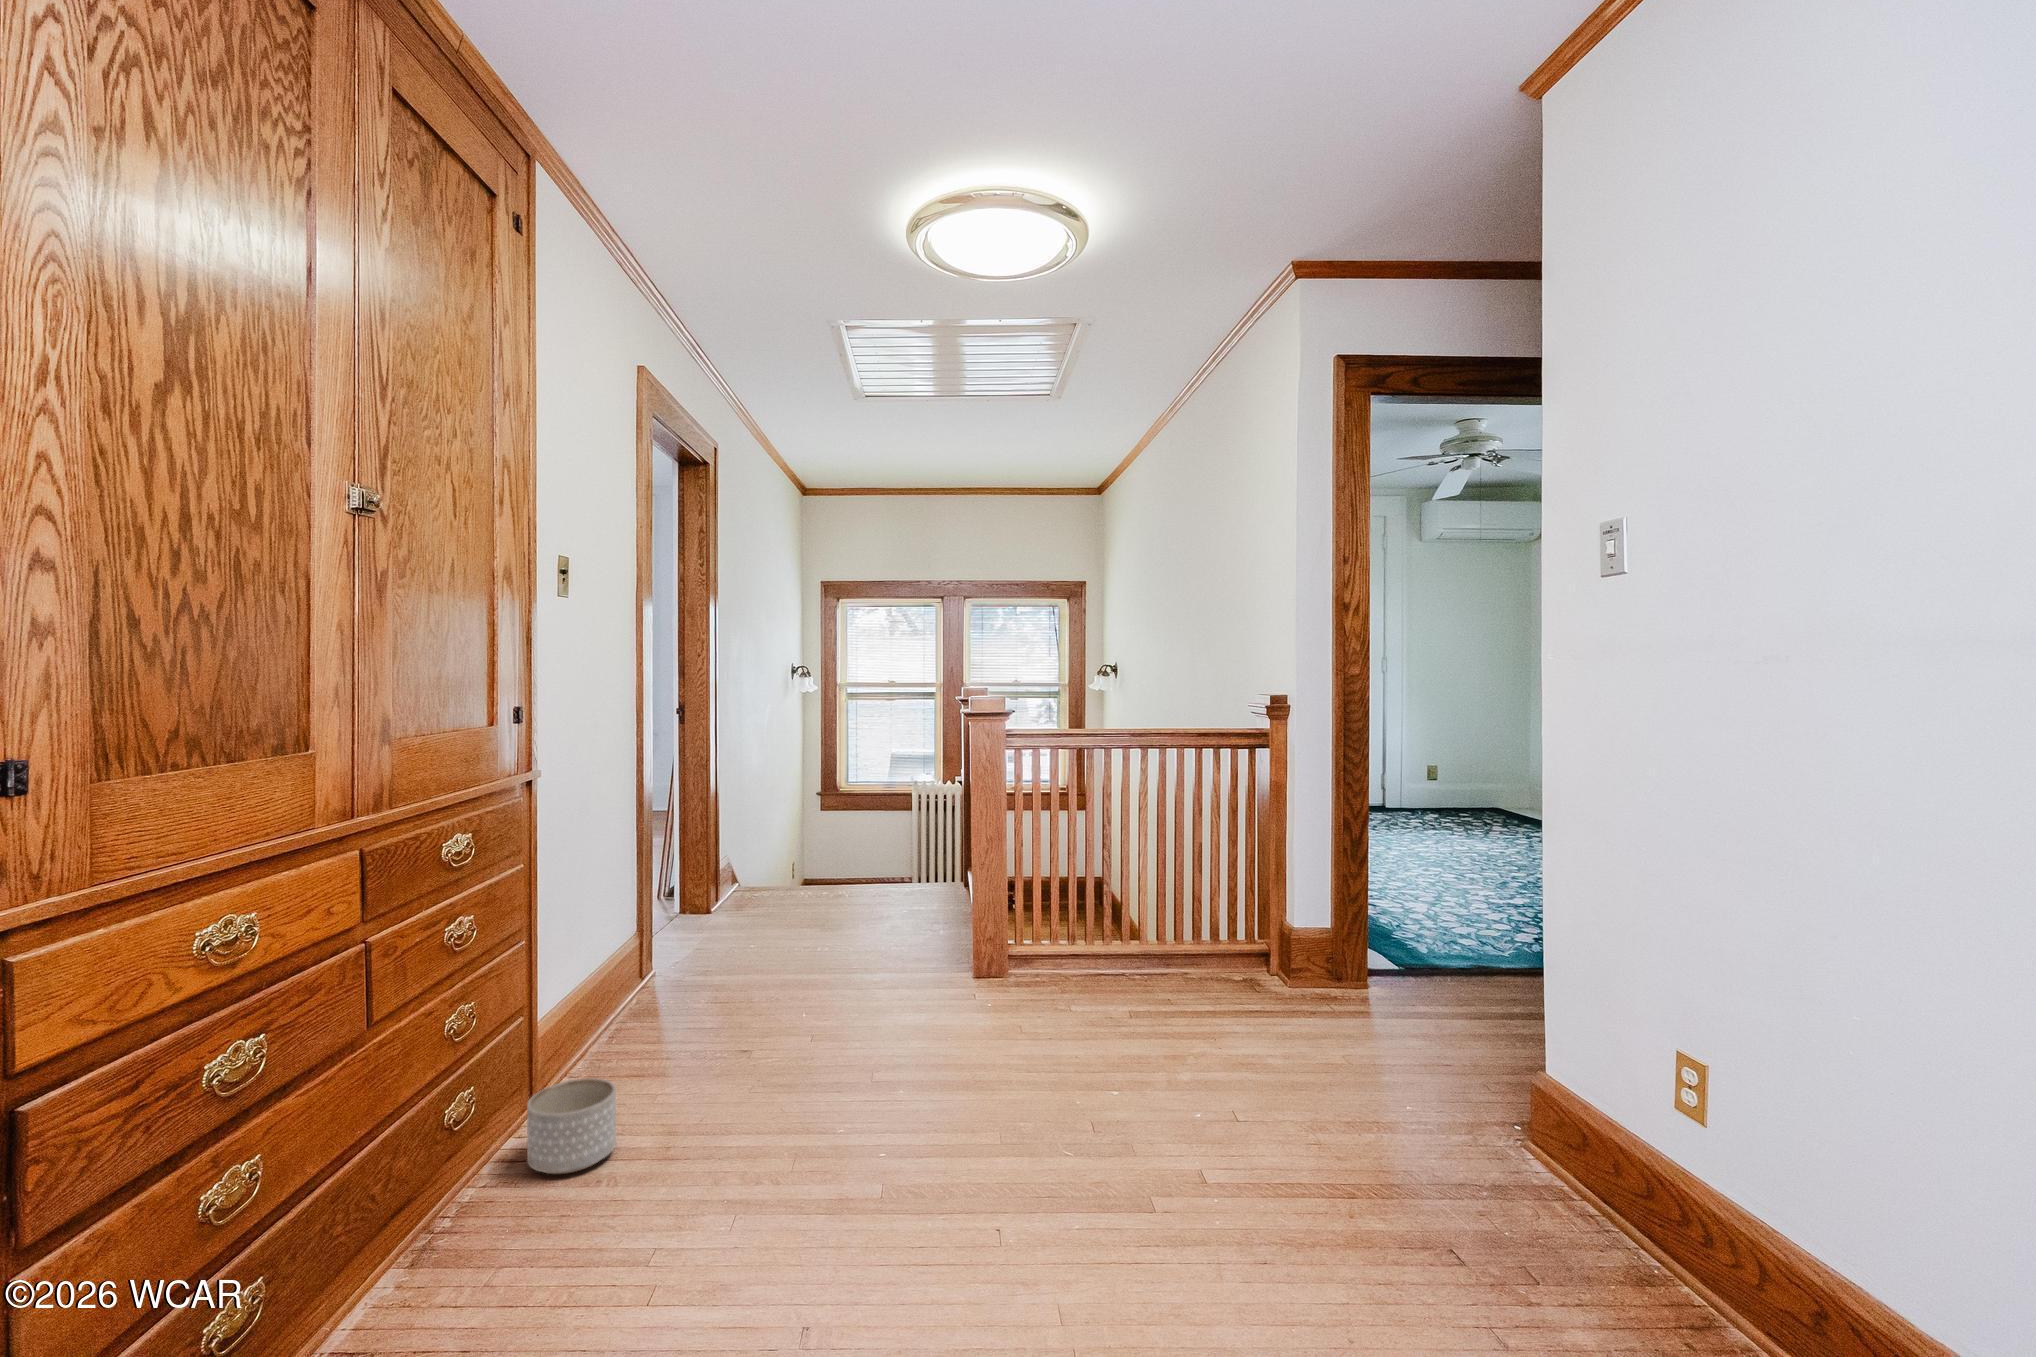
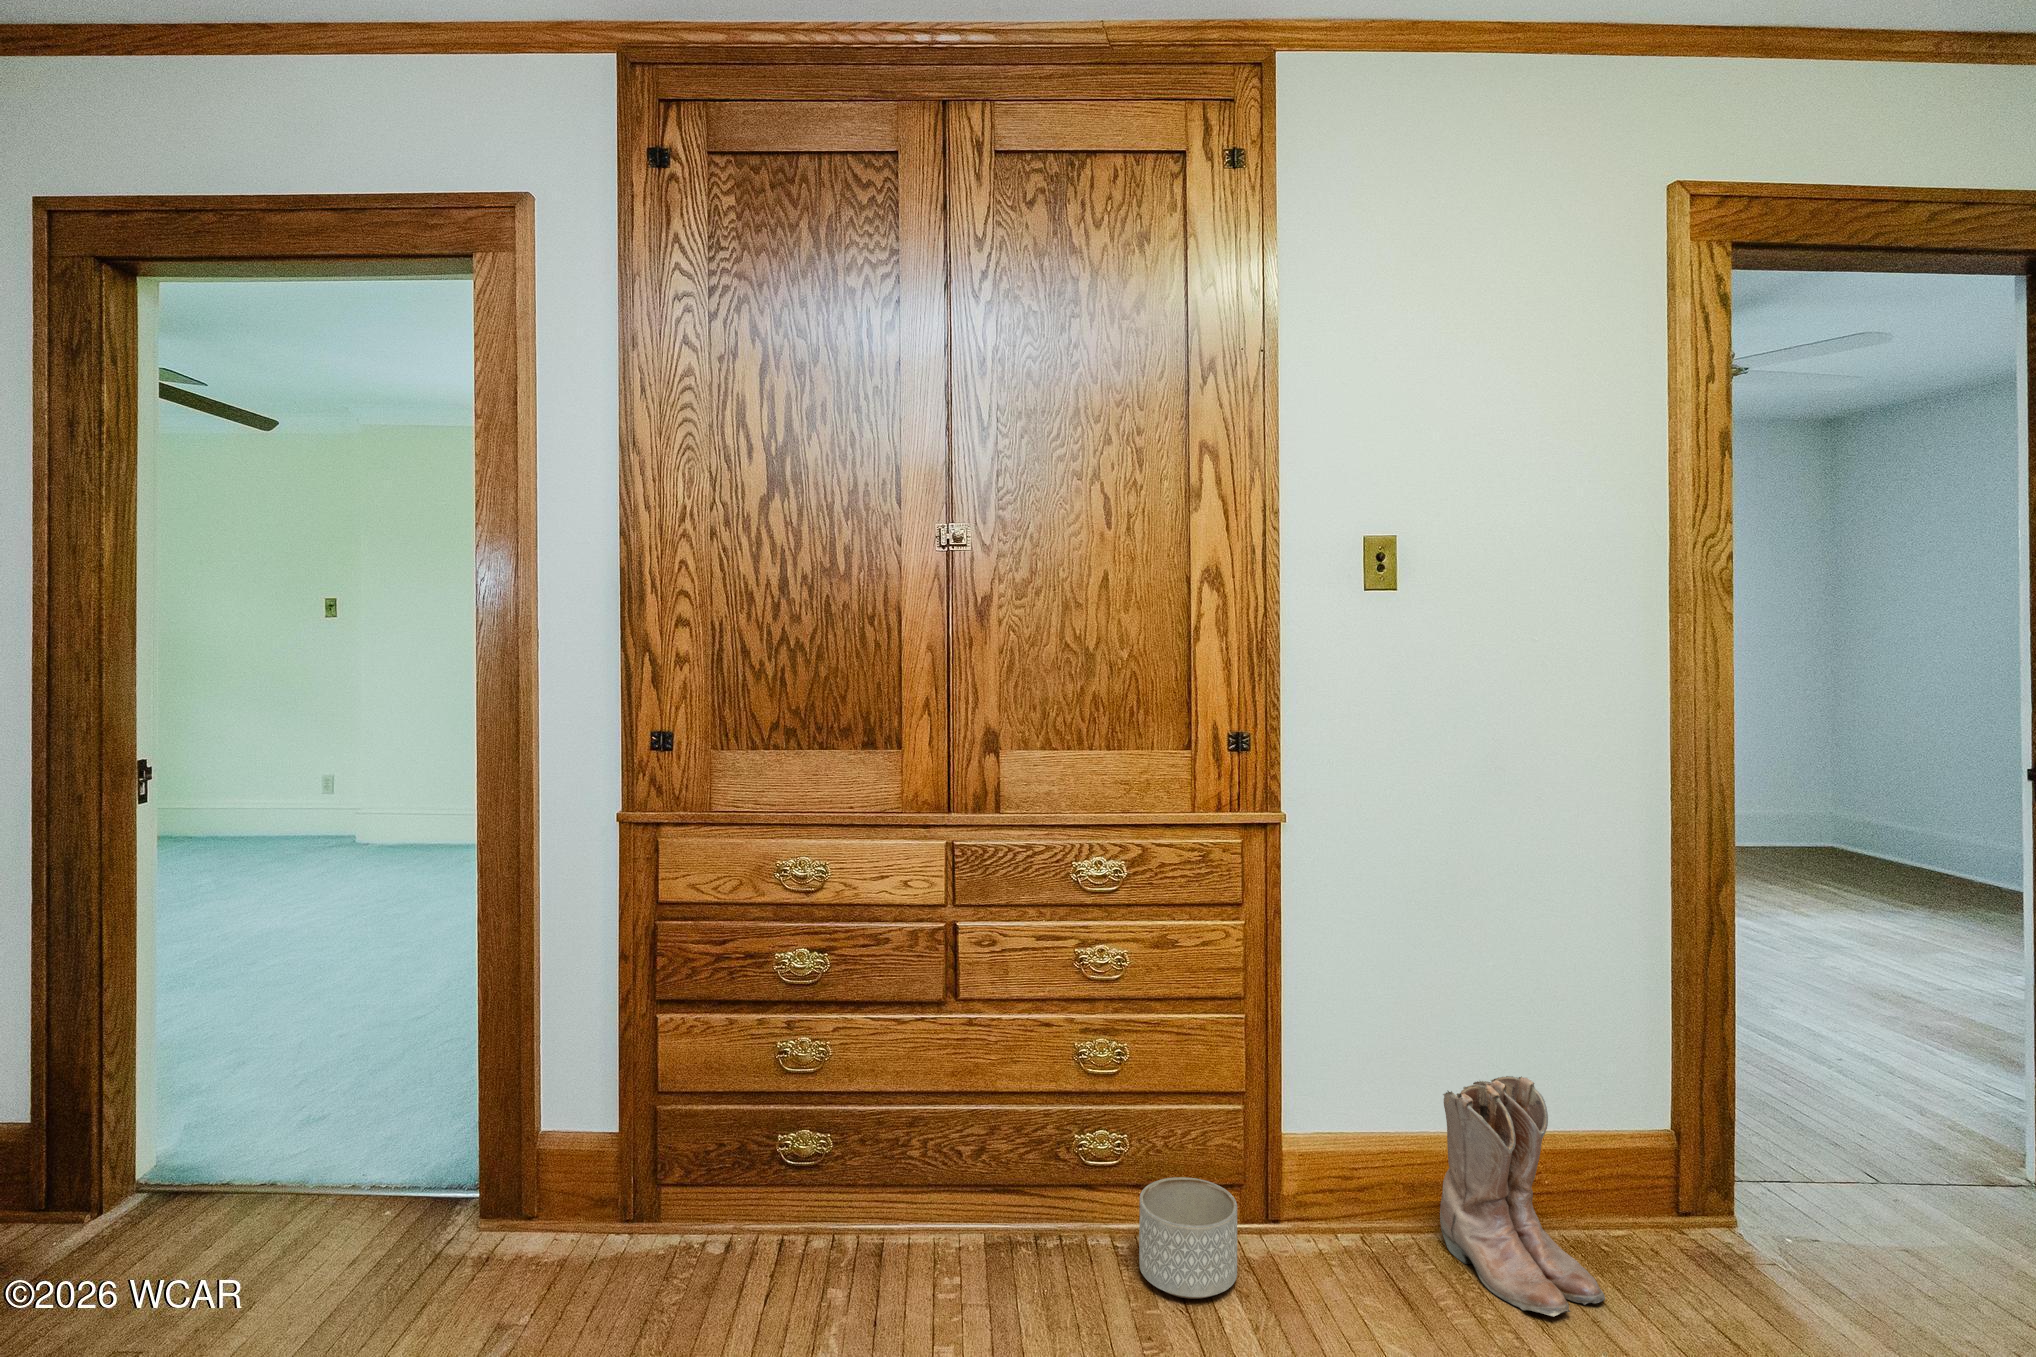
boots: none [603,926,710,1060] -> present [1440,1076,1605,1316]

